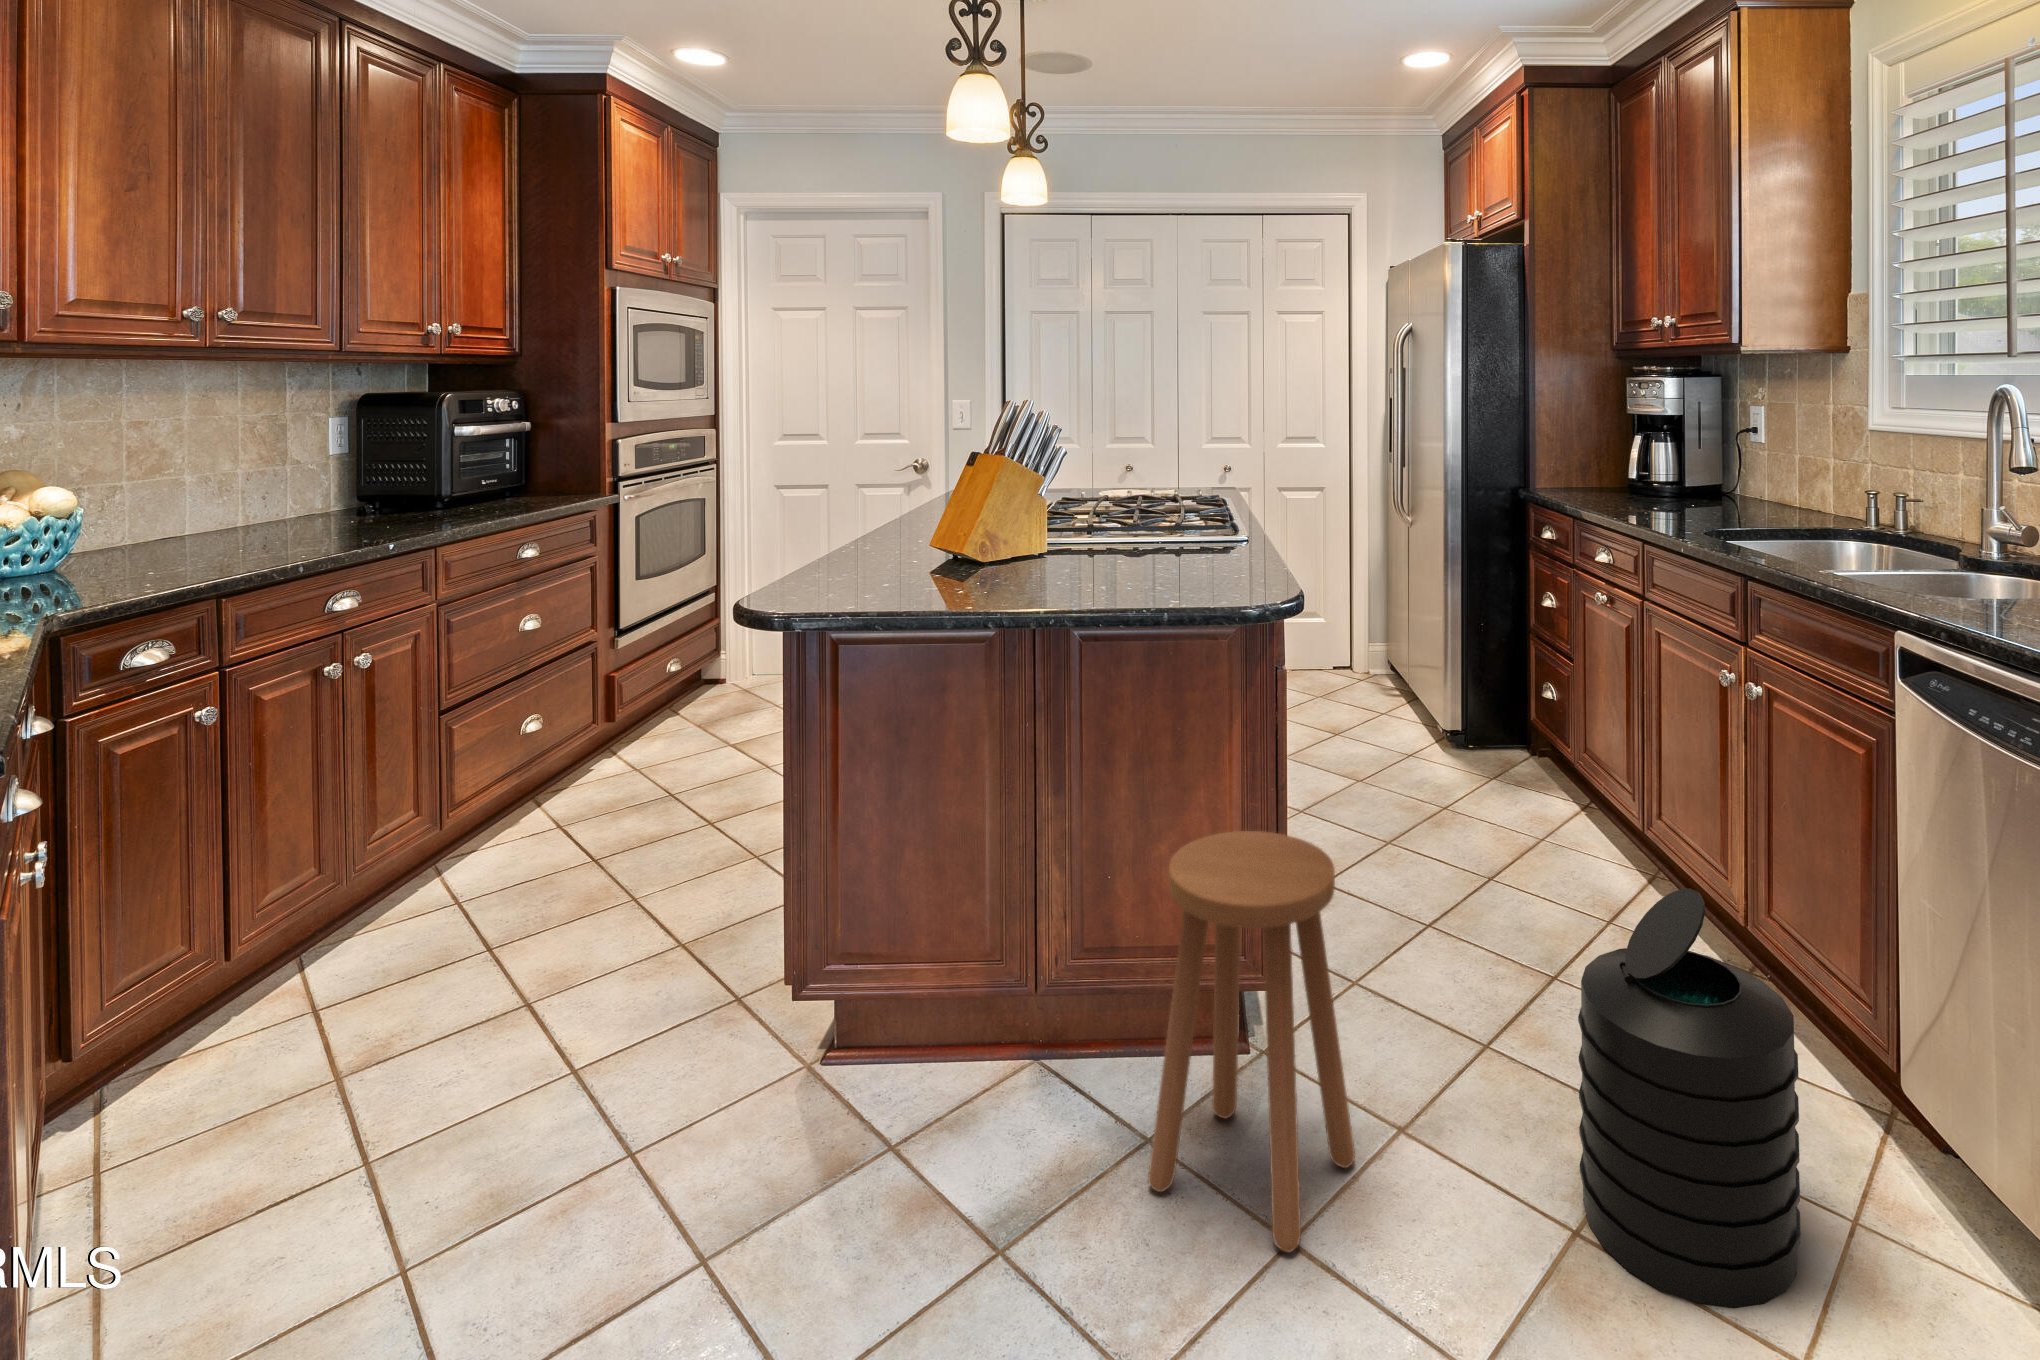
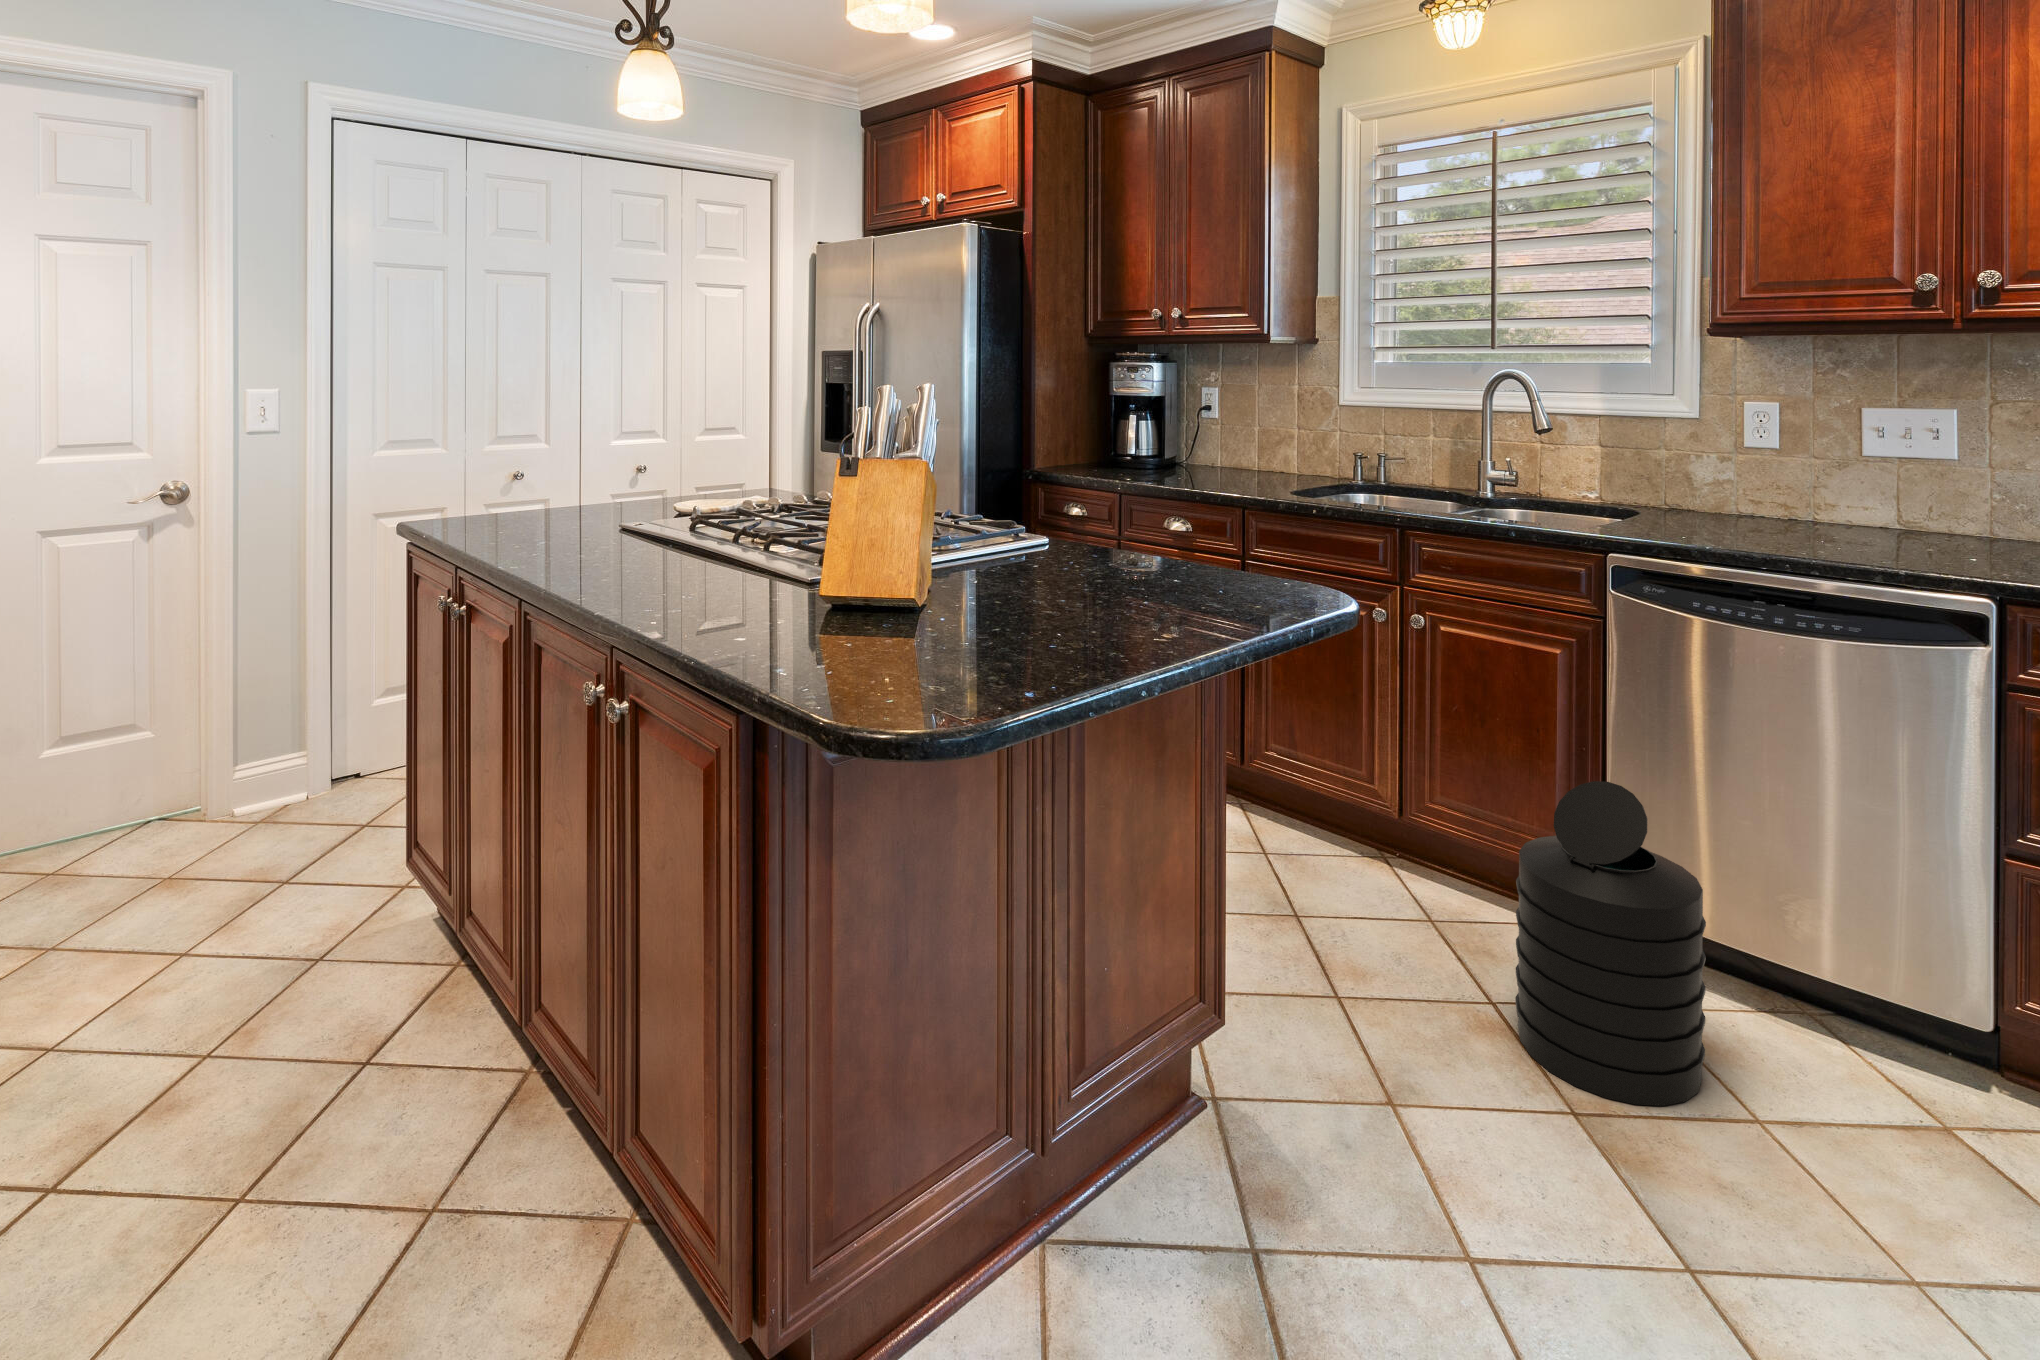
stool: present [1148,831,1355,1252] -> none [1268,836,1499,1259]

